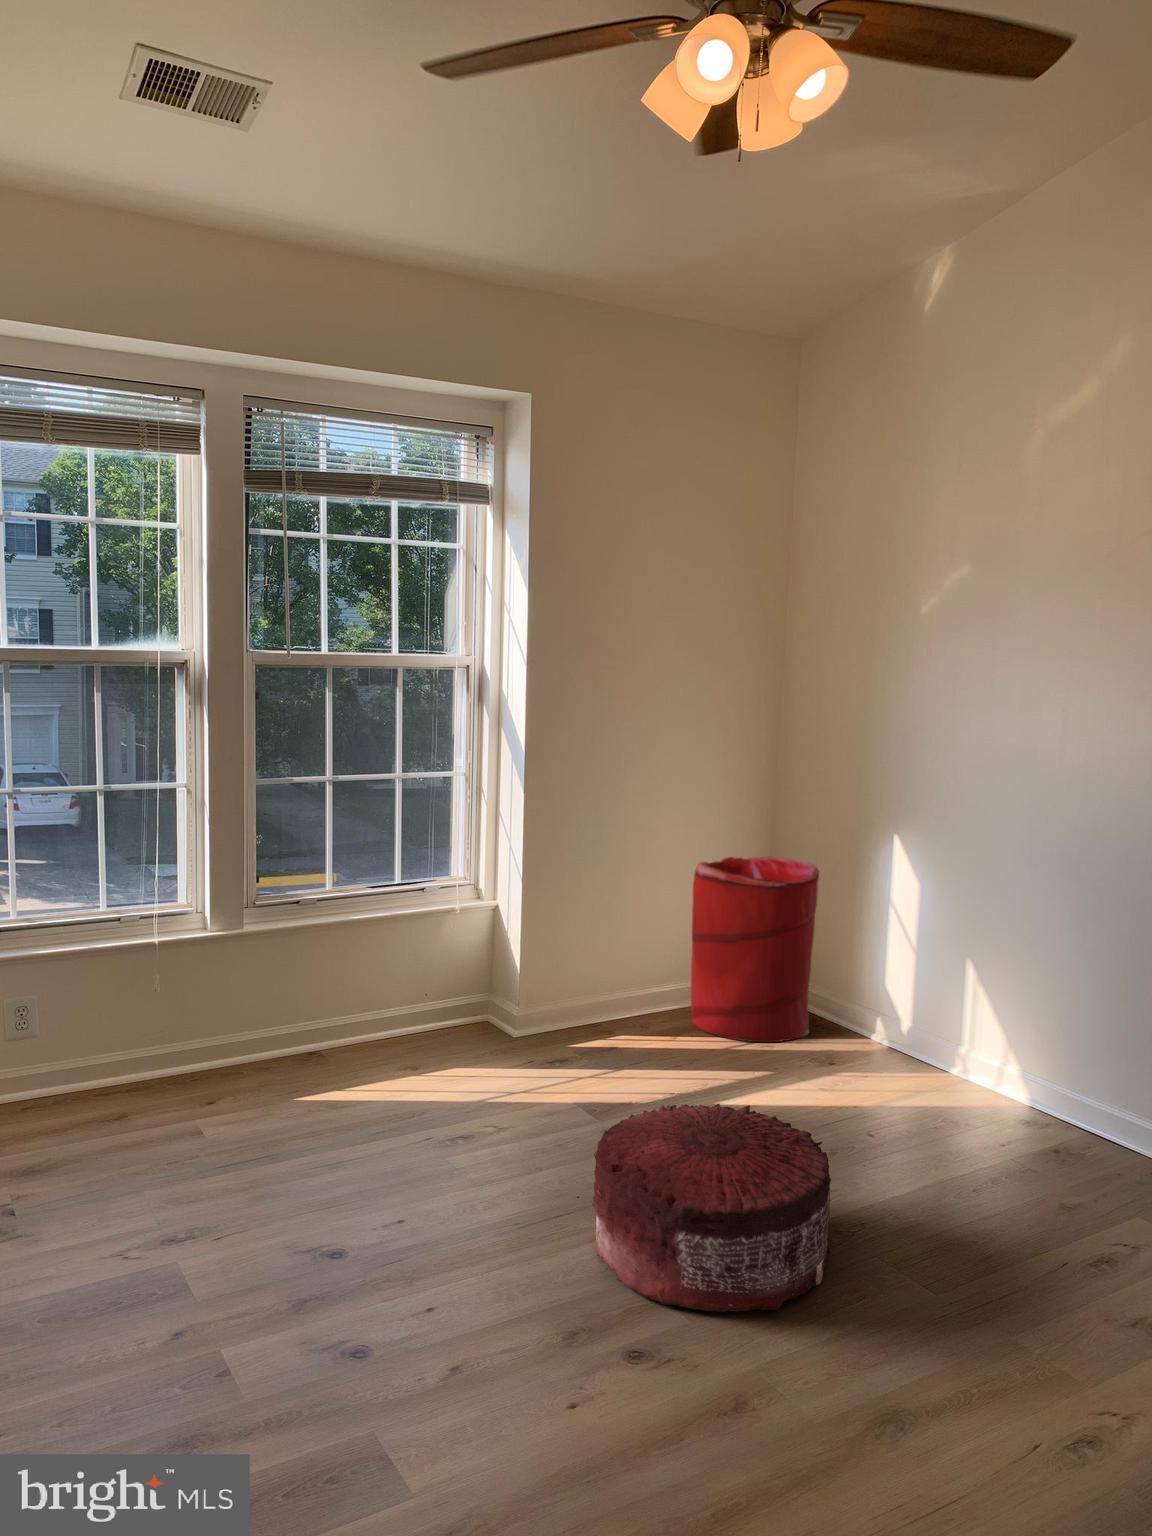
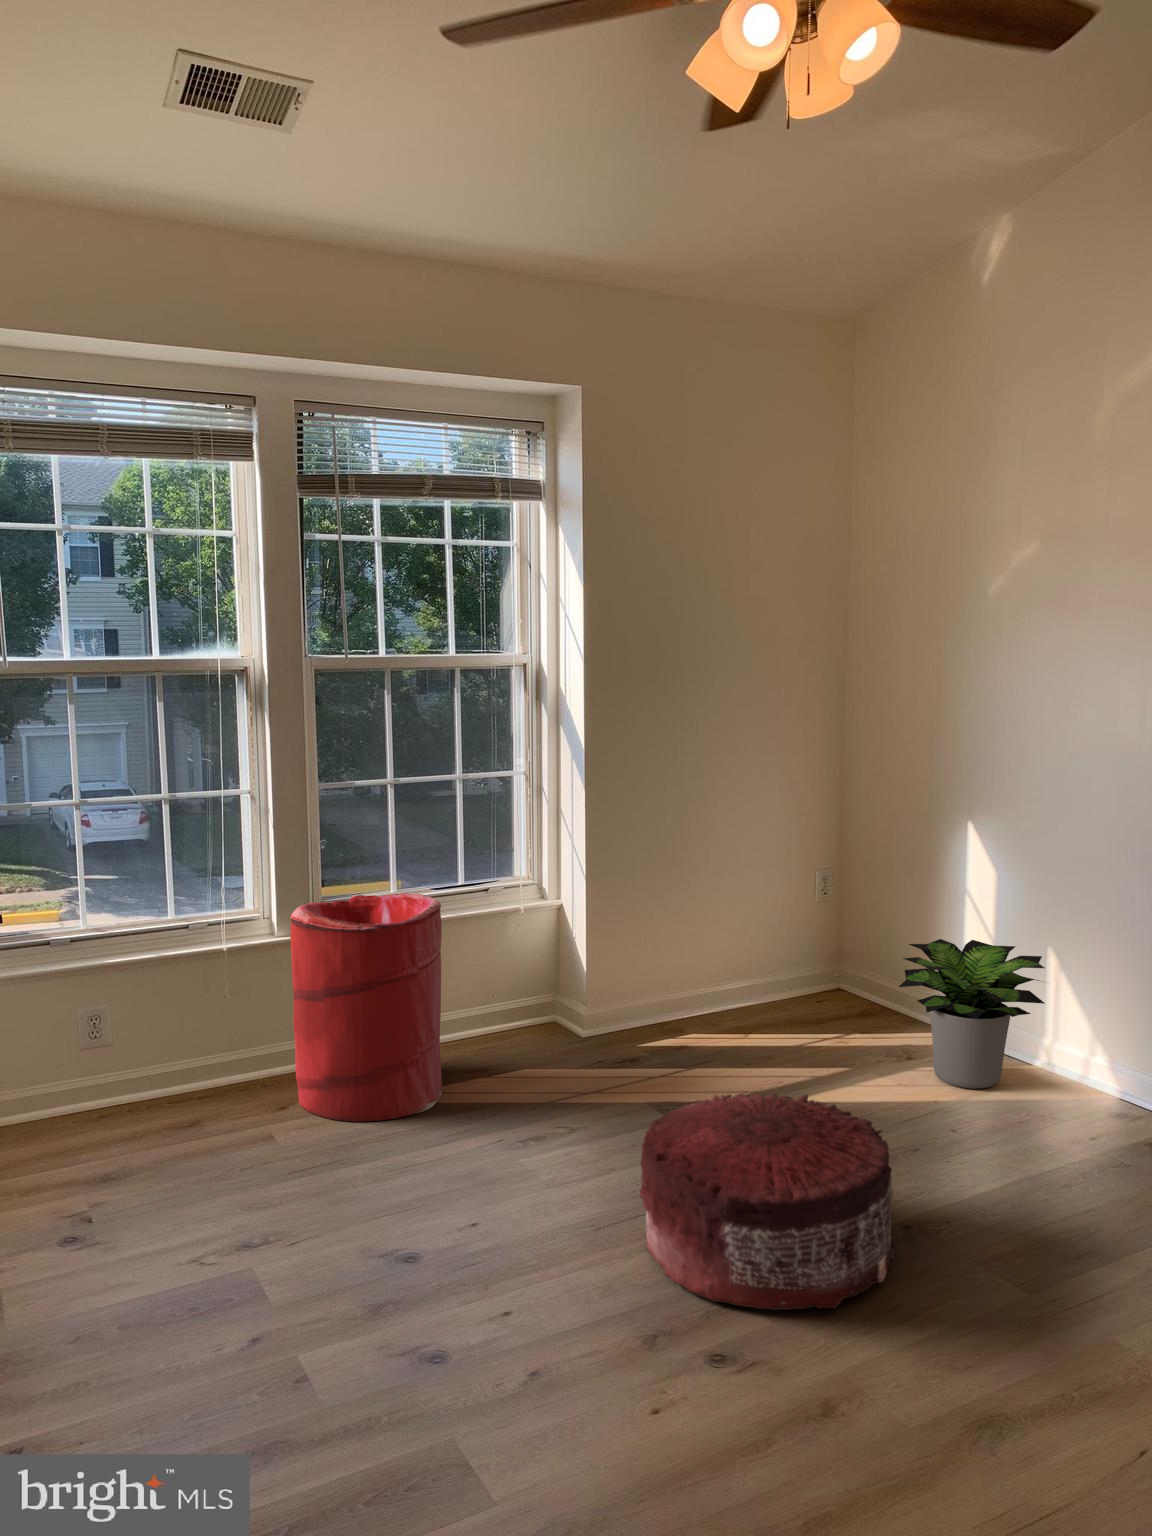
laundry hamper: present [691,857,819,1042] -> present [291,893,442,1121]
potted plant: none [827,948,972,1095] -> present [899,939,1045,1089]

